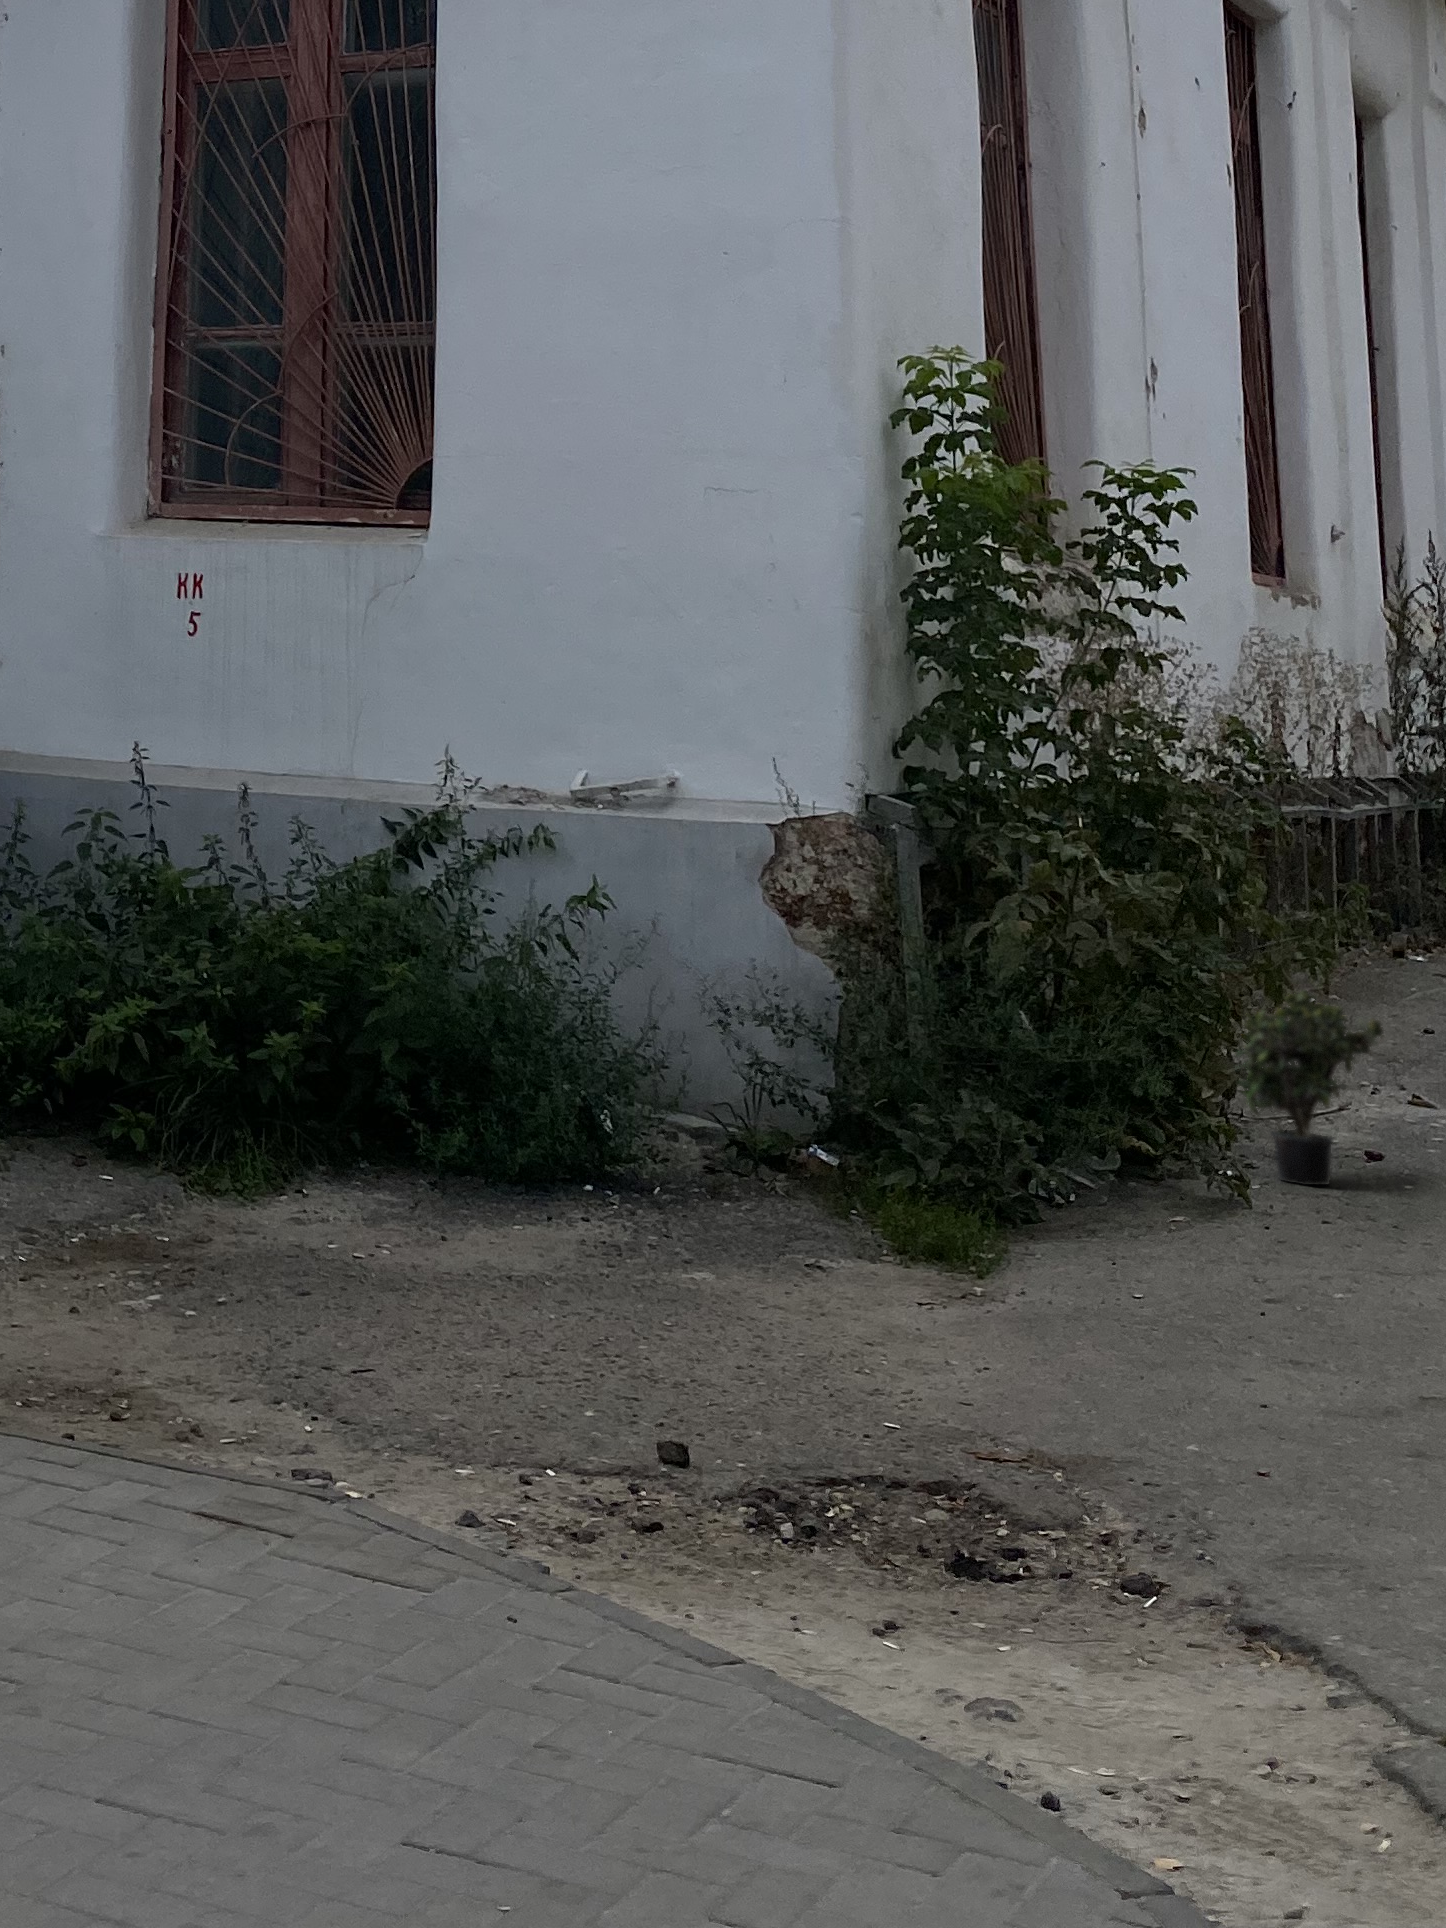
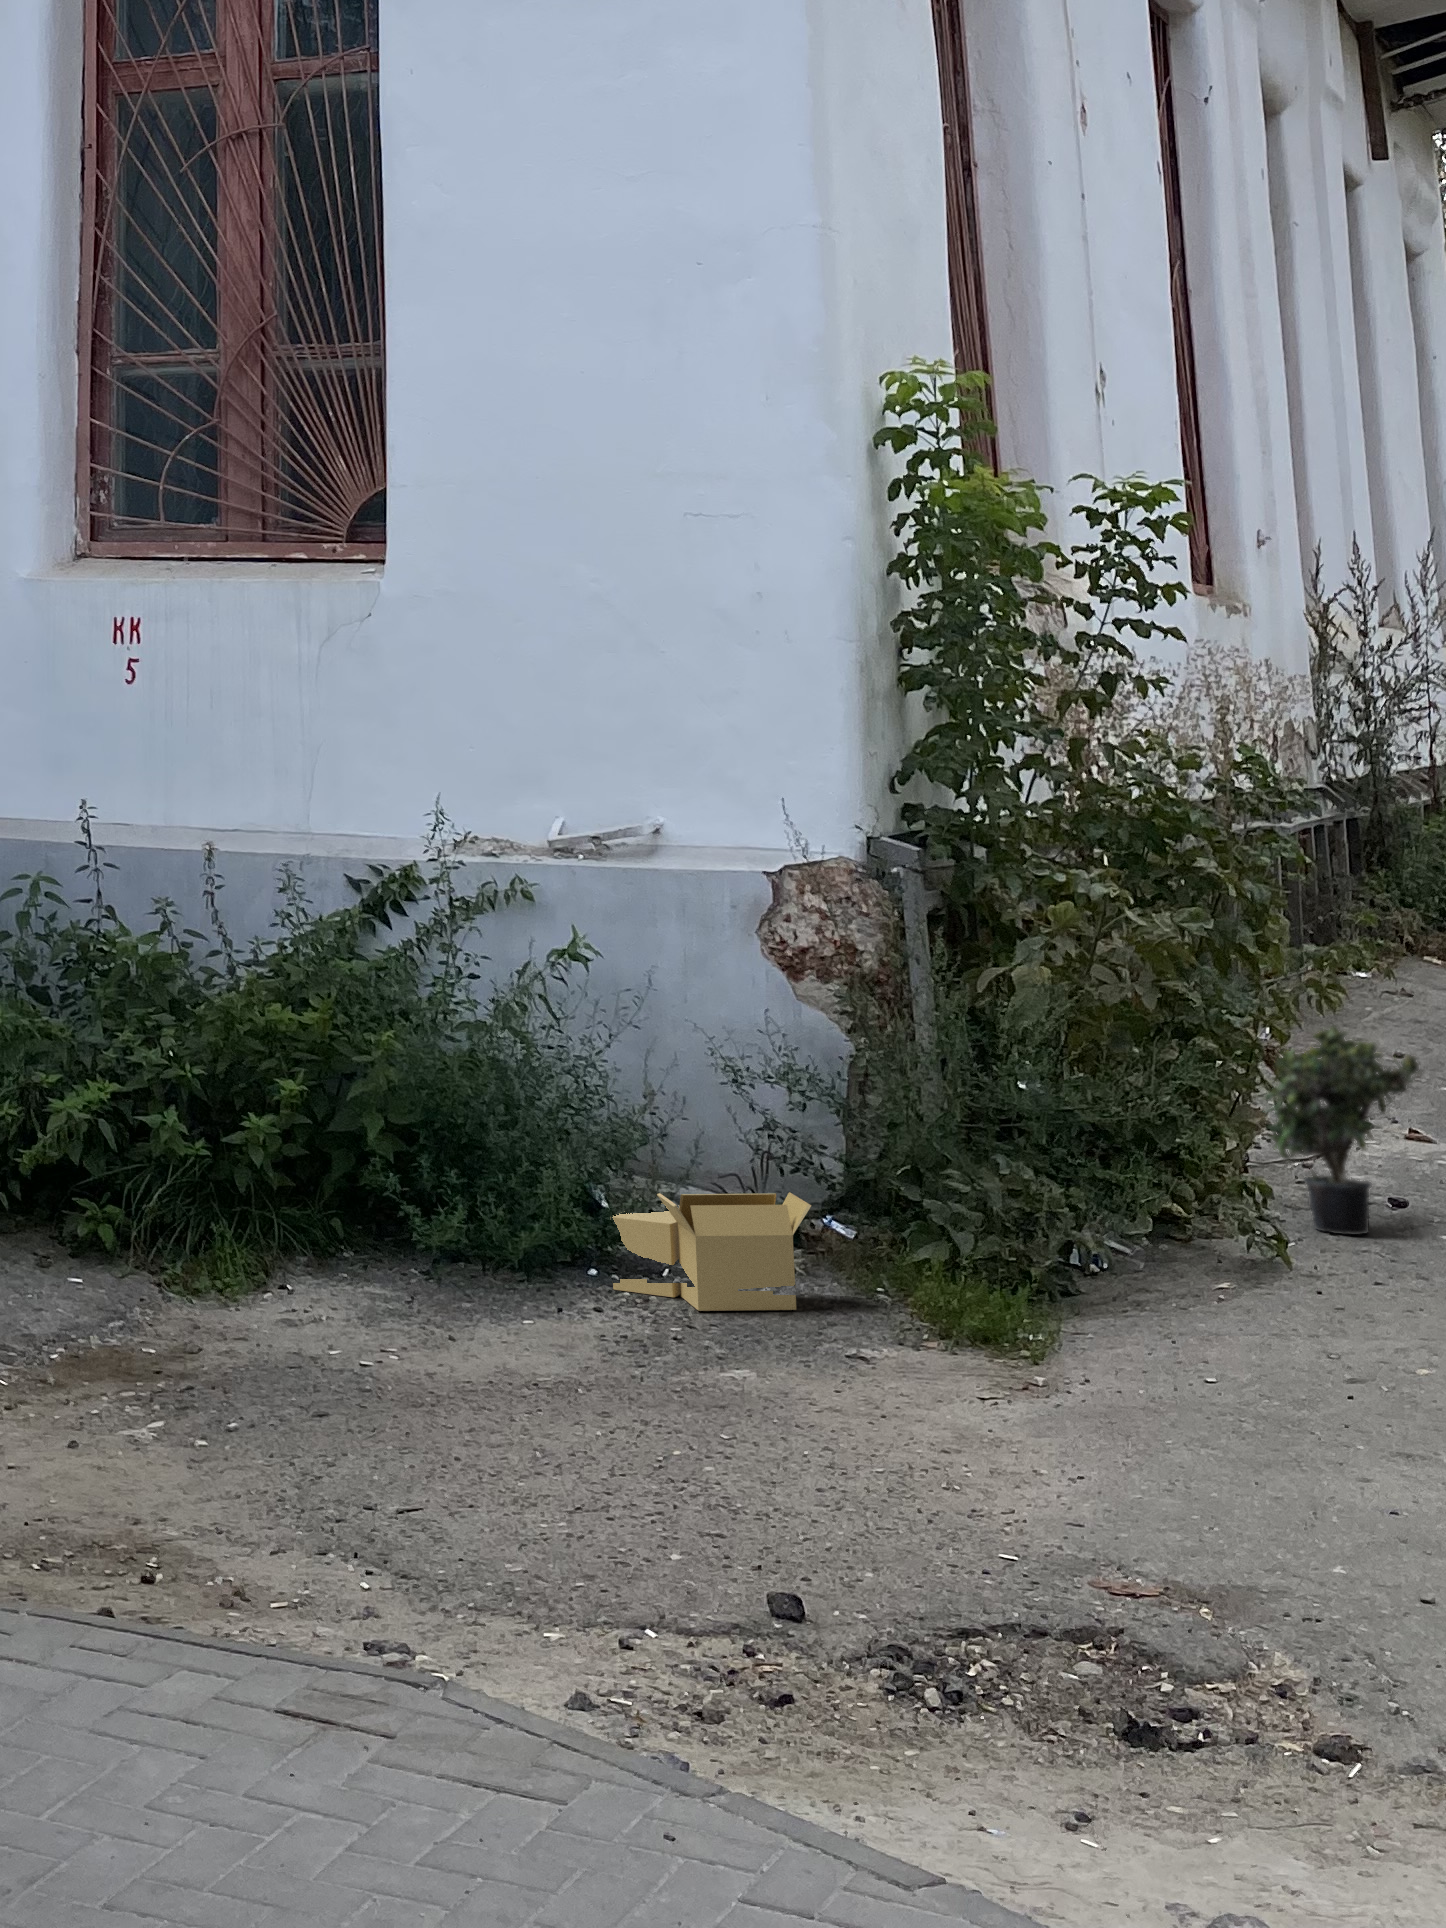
cardboard box: none [605,1119,789,1229] -> present [612,1192,811,1311]

